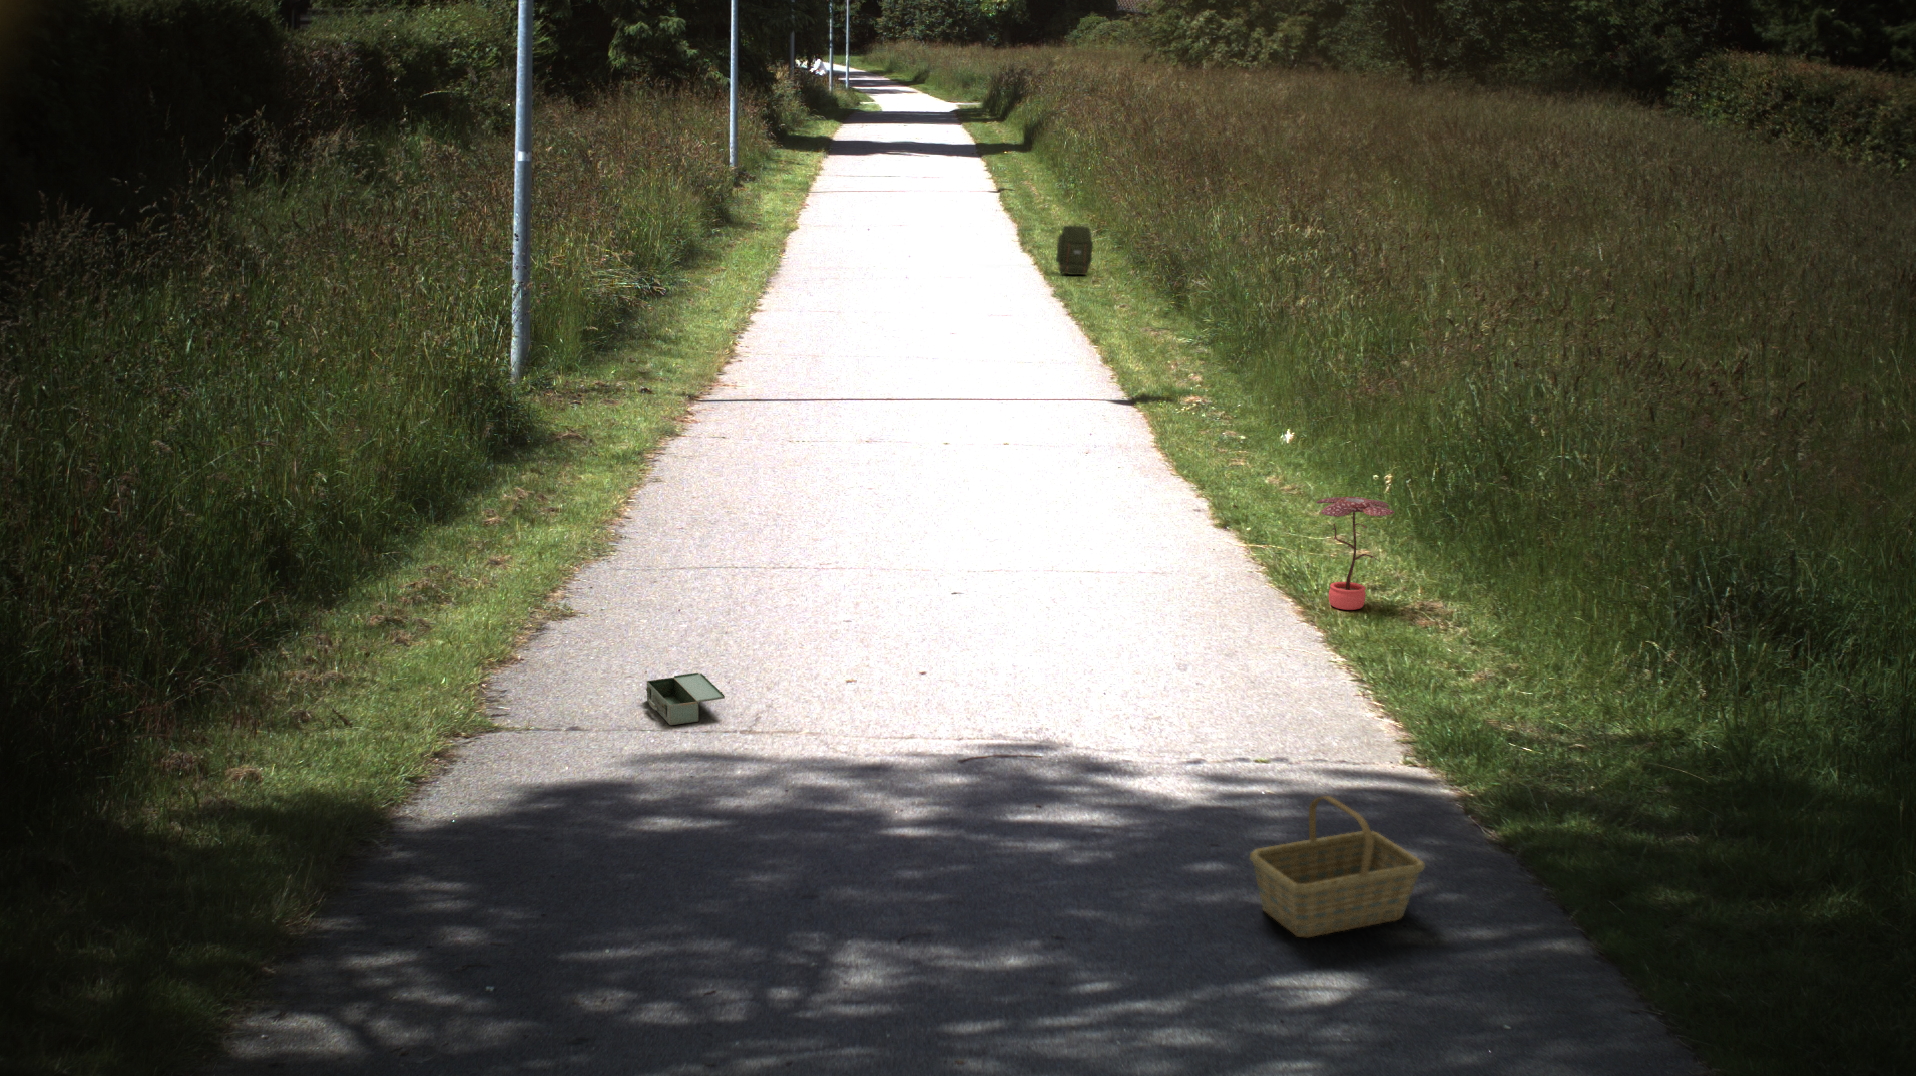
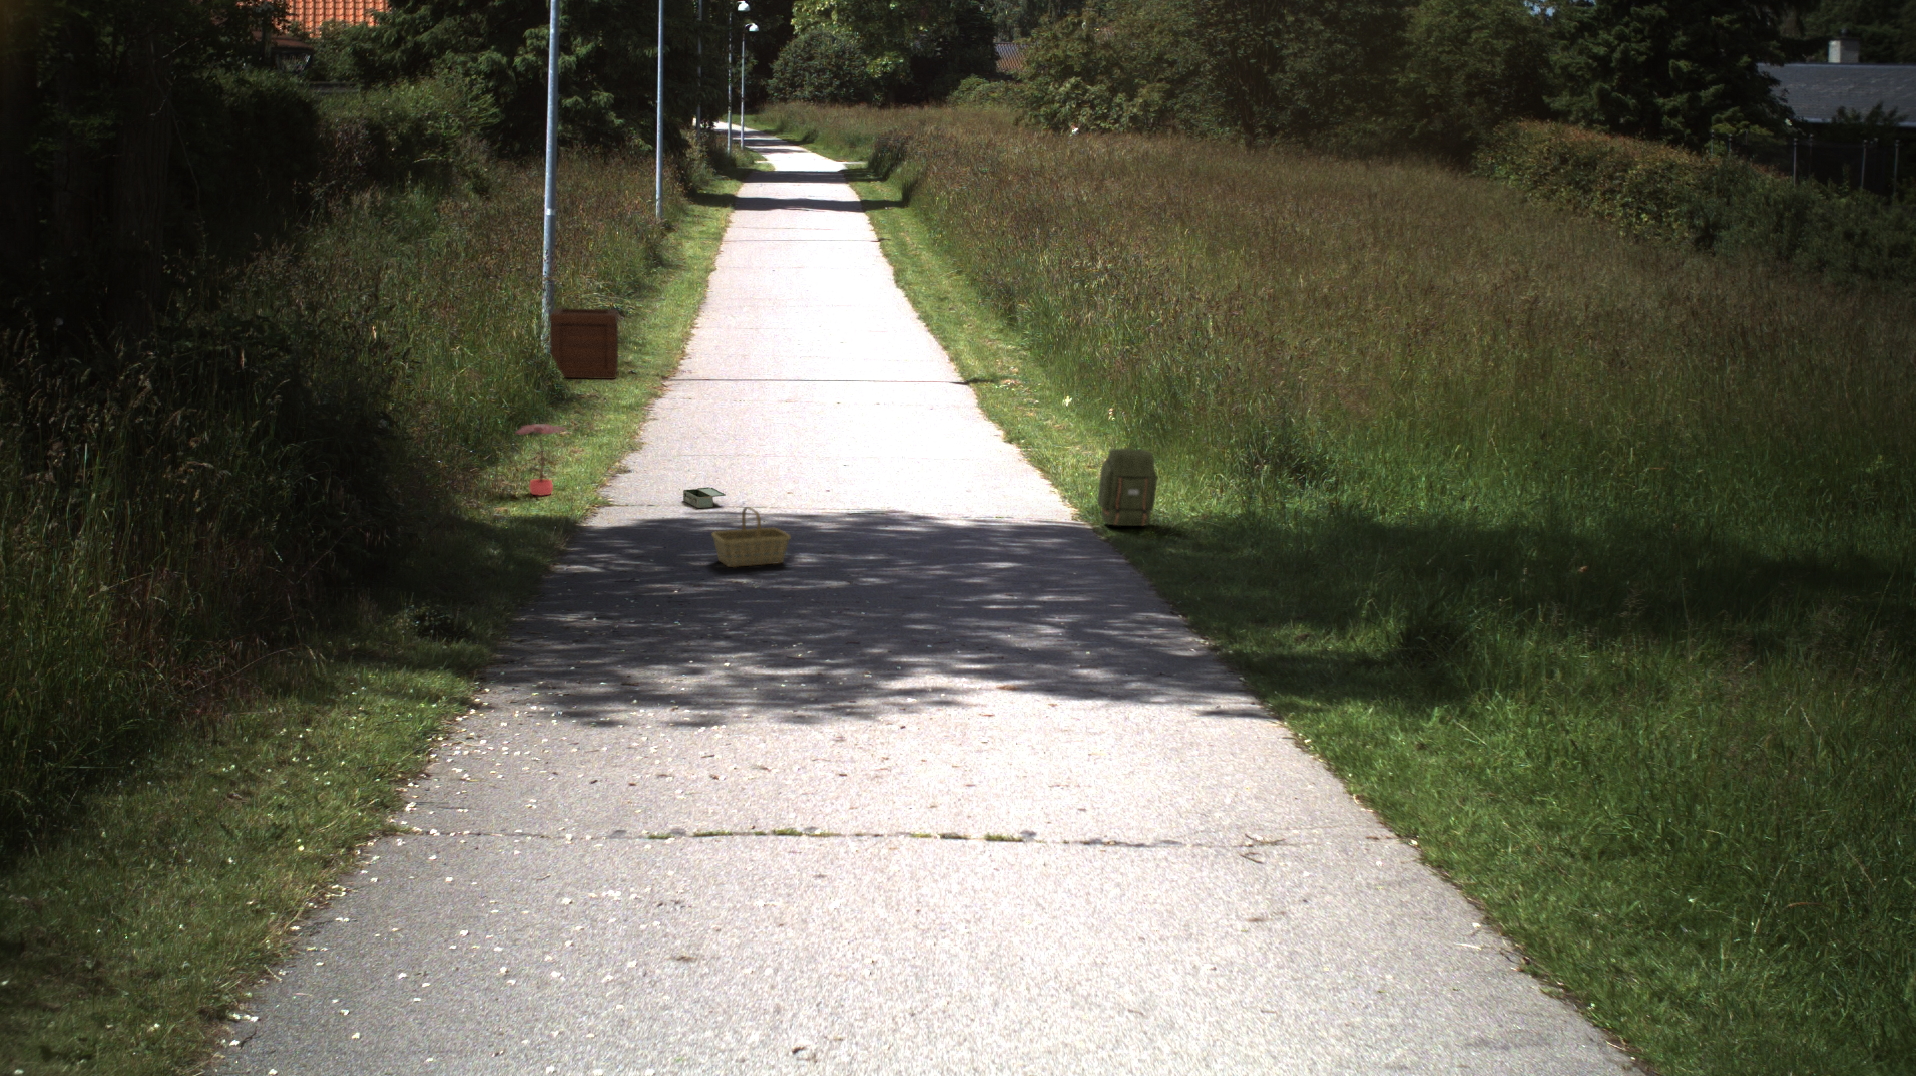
backpack: present [1056,225,1093,275] -> present [1097,447,1157,526]
wooden crate: none [522,295,628,400] -> present [550,308,618,379]
potted plant: present [1316,497,1395,610] -> present [516,424,566,495]
basket: present [1250,796,1425,937] -> present [711,507,791,567]

